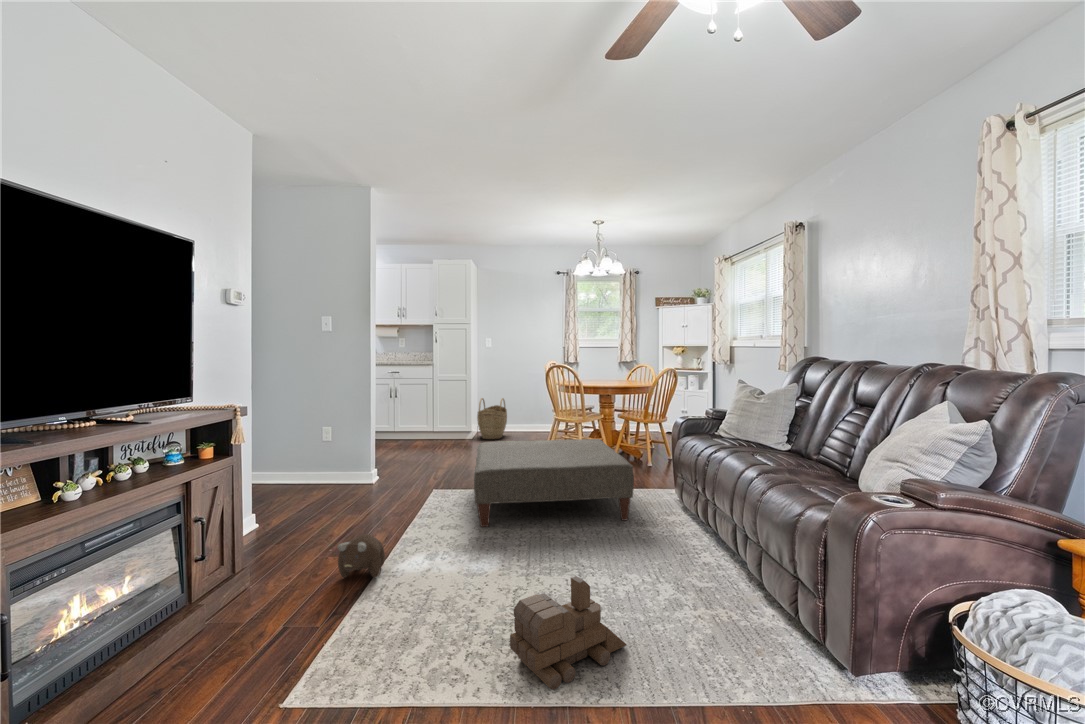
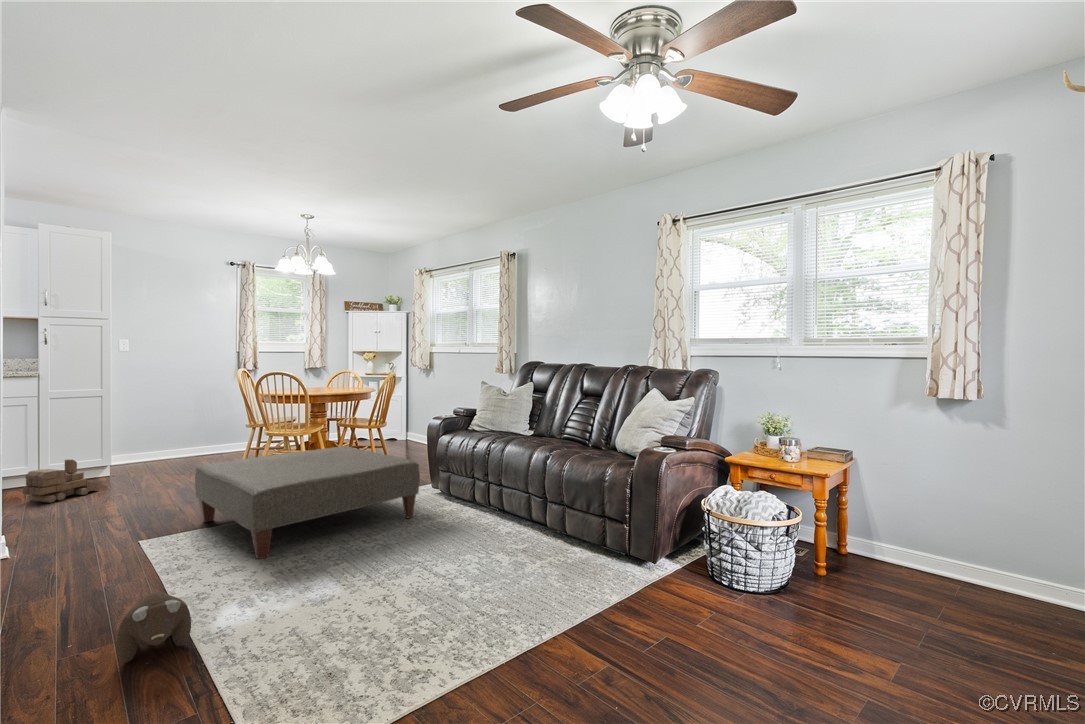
woven basket: present [477,398,507,440] -> none [109,414,157,471]
toy train: present [510,576,627,690] -> present [23,459,100,503]

